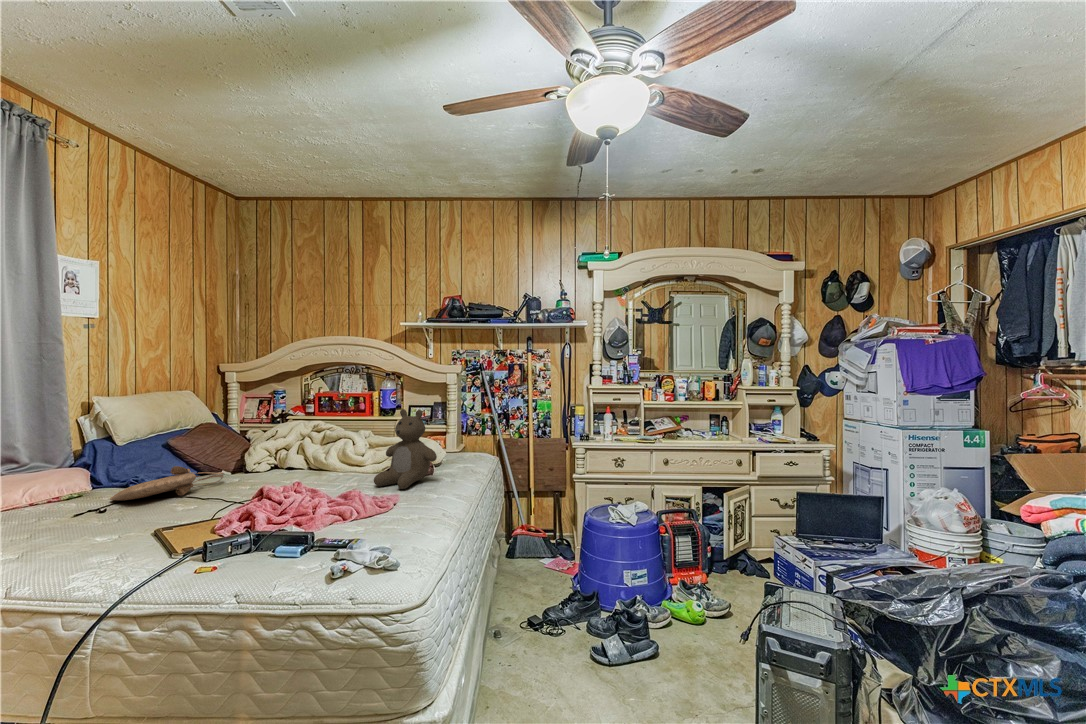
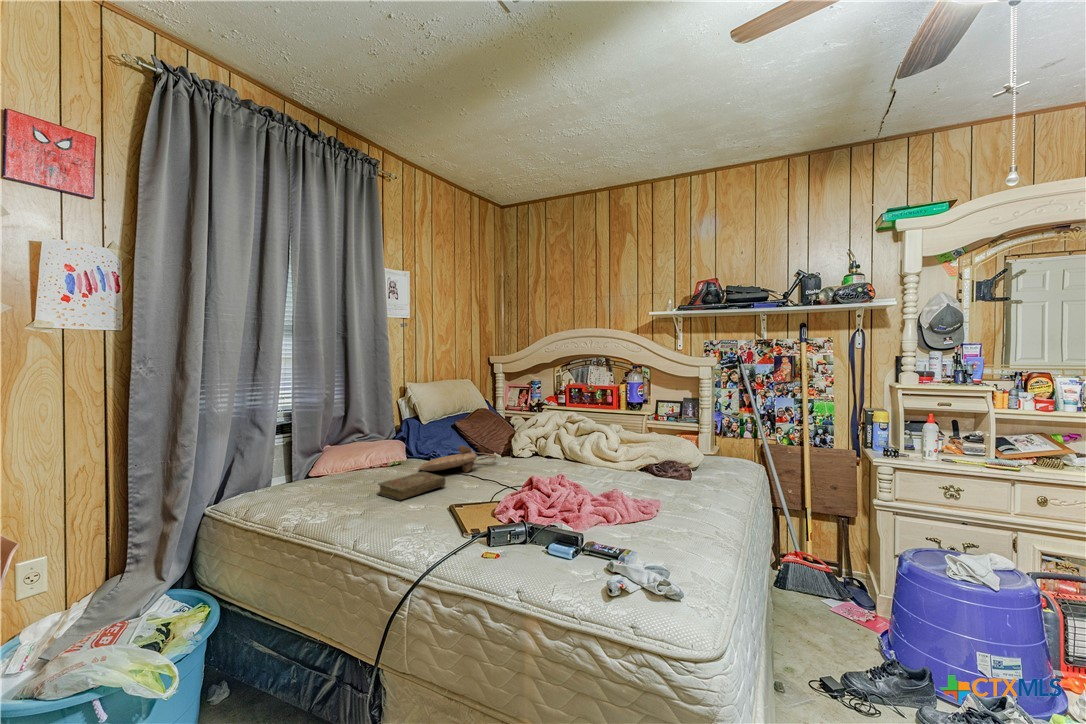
teddy bear: present [374,409,437,489] -> none [631,404,701,493]
book: none [42,501,151,537] -> present [377,472,446,500]

